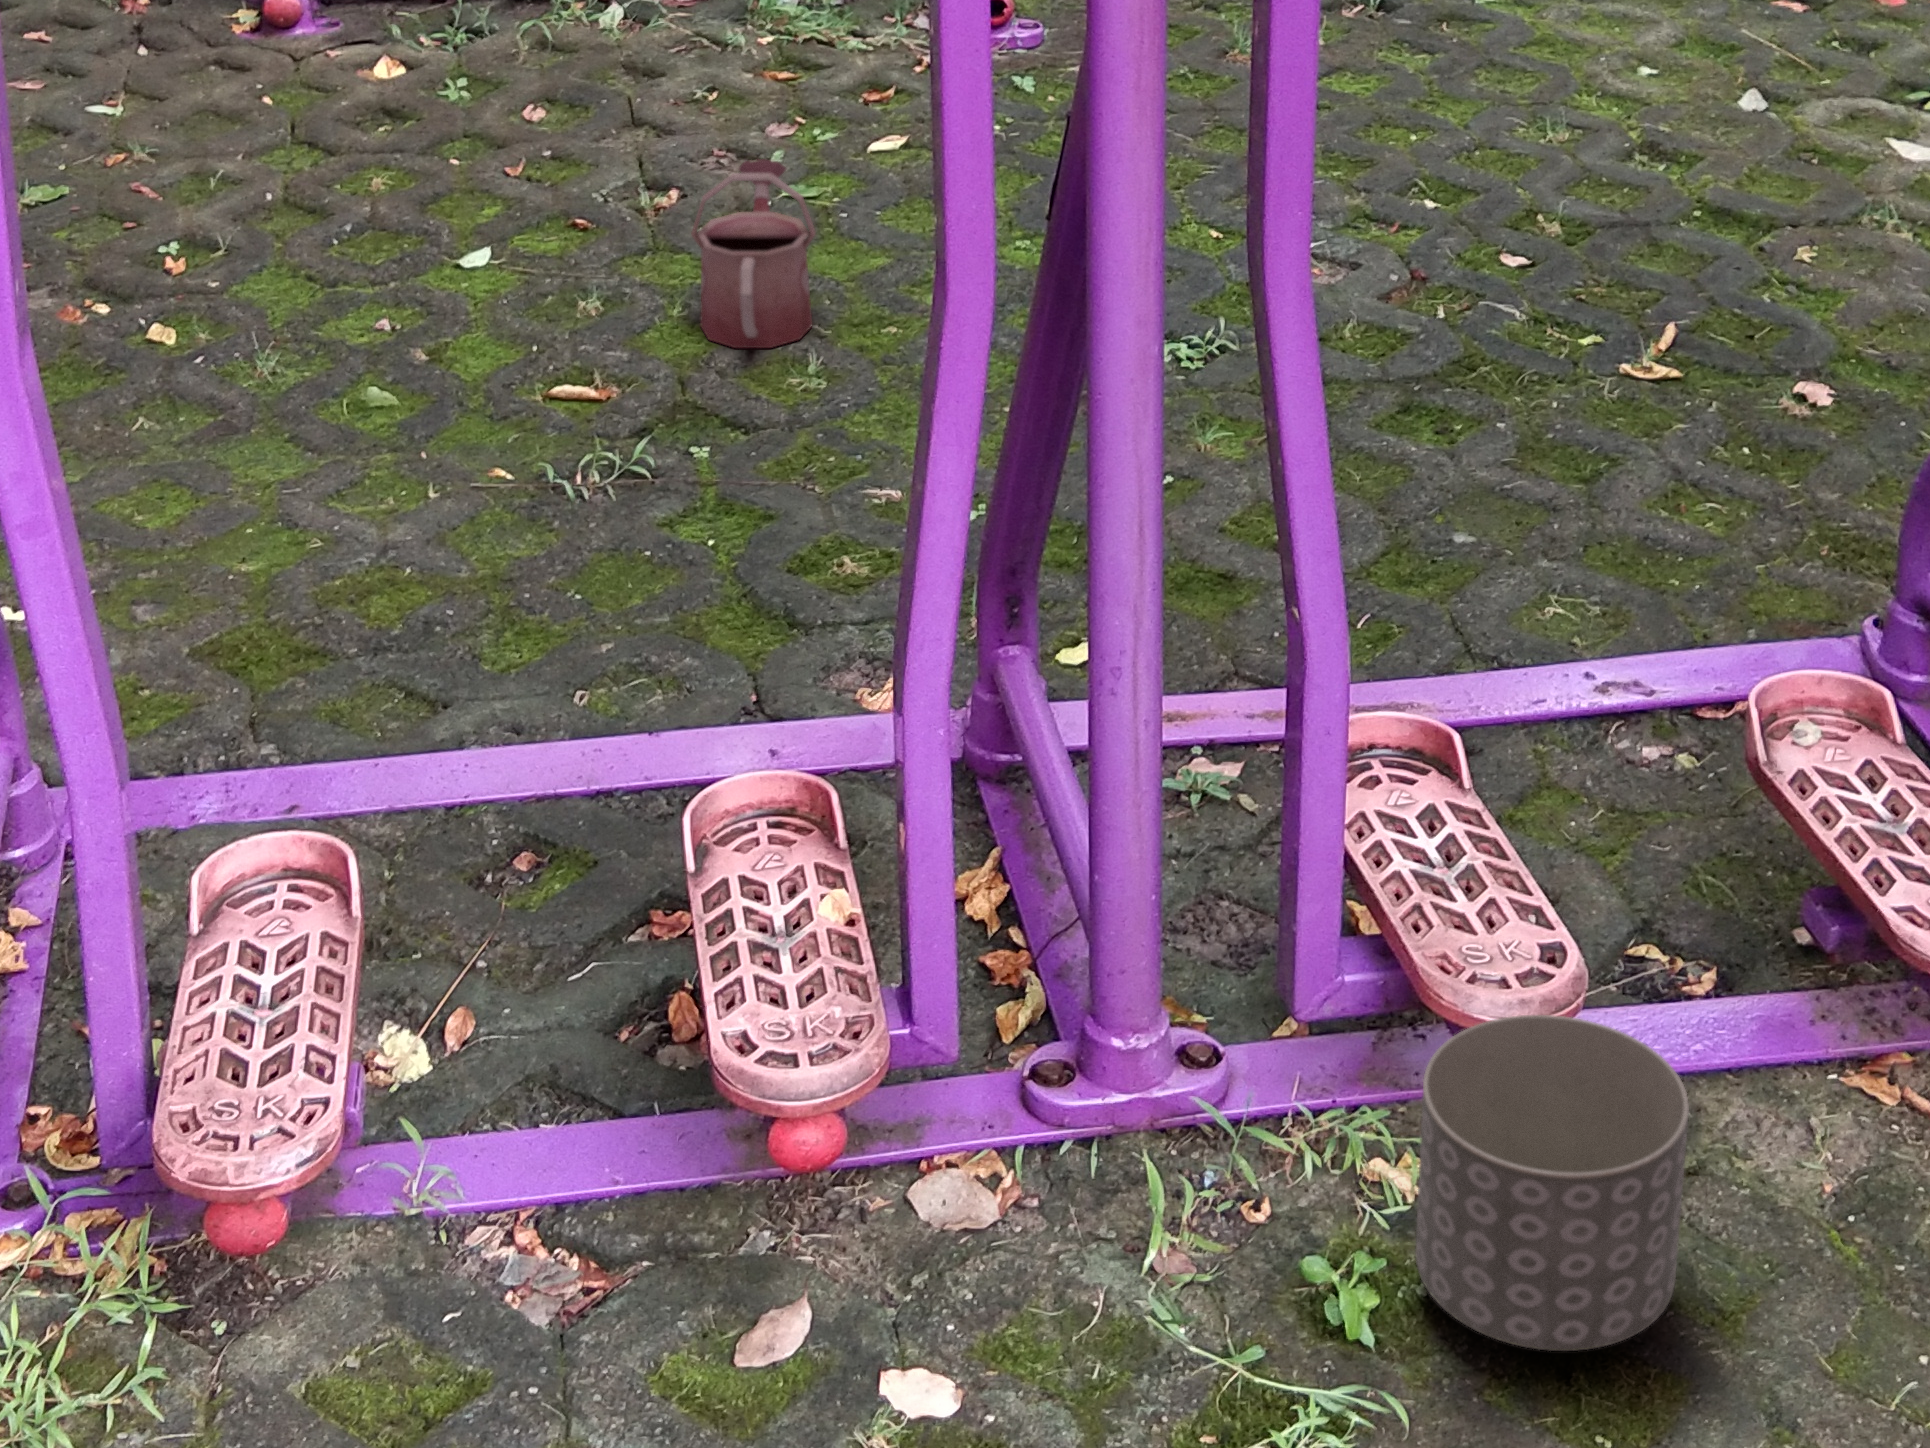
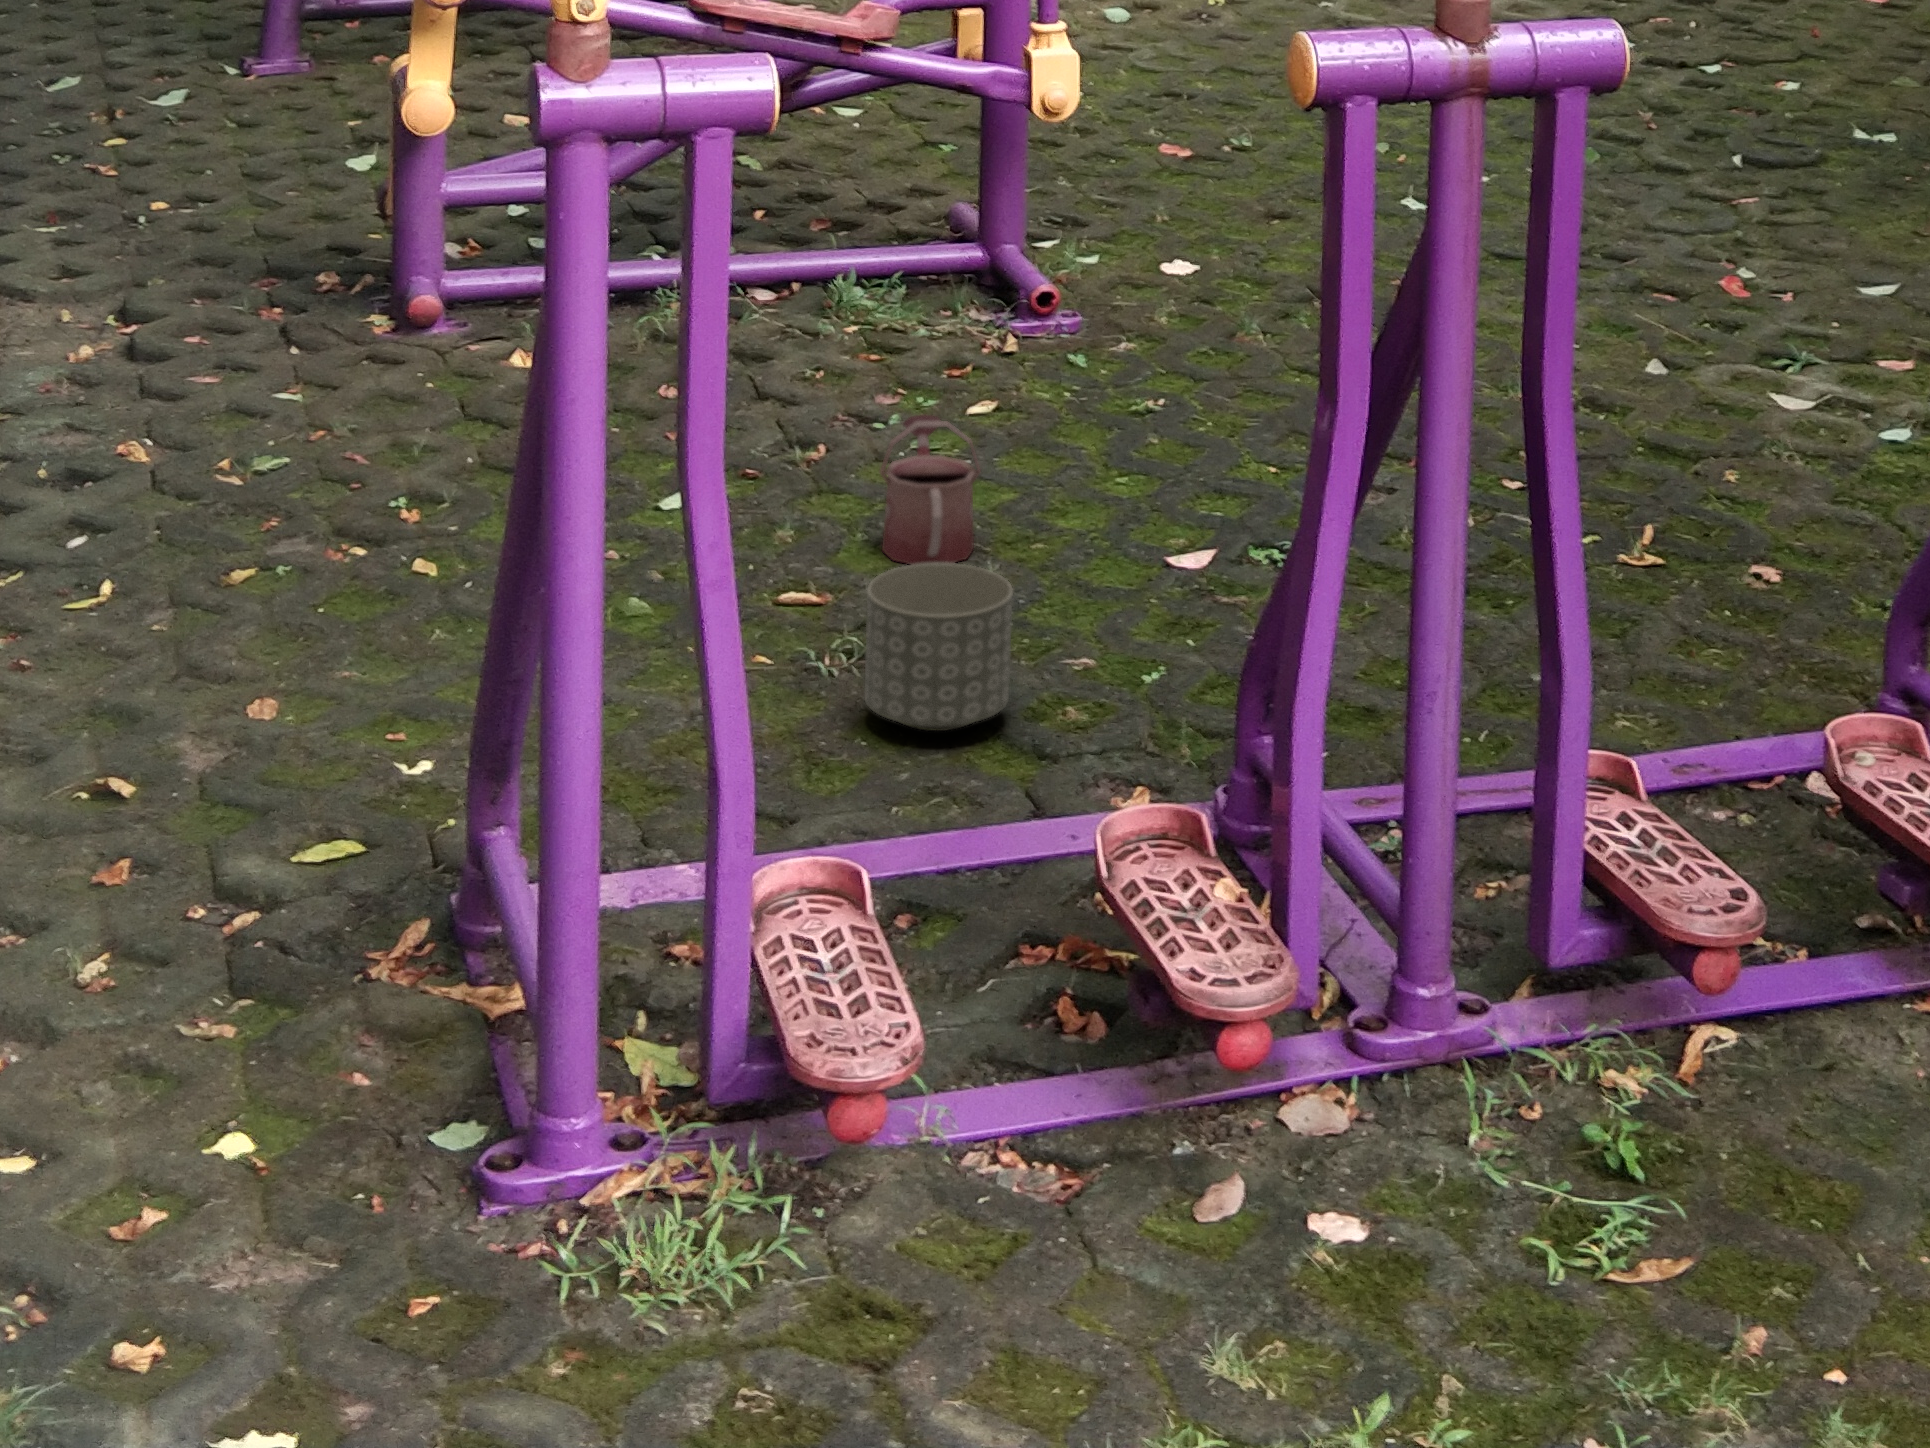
planter: present [1415,1015,1689,1351] -> present [865,563,1013,731]

